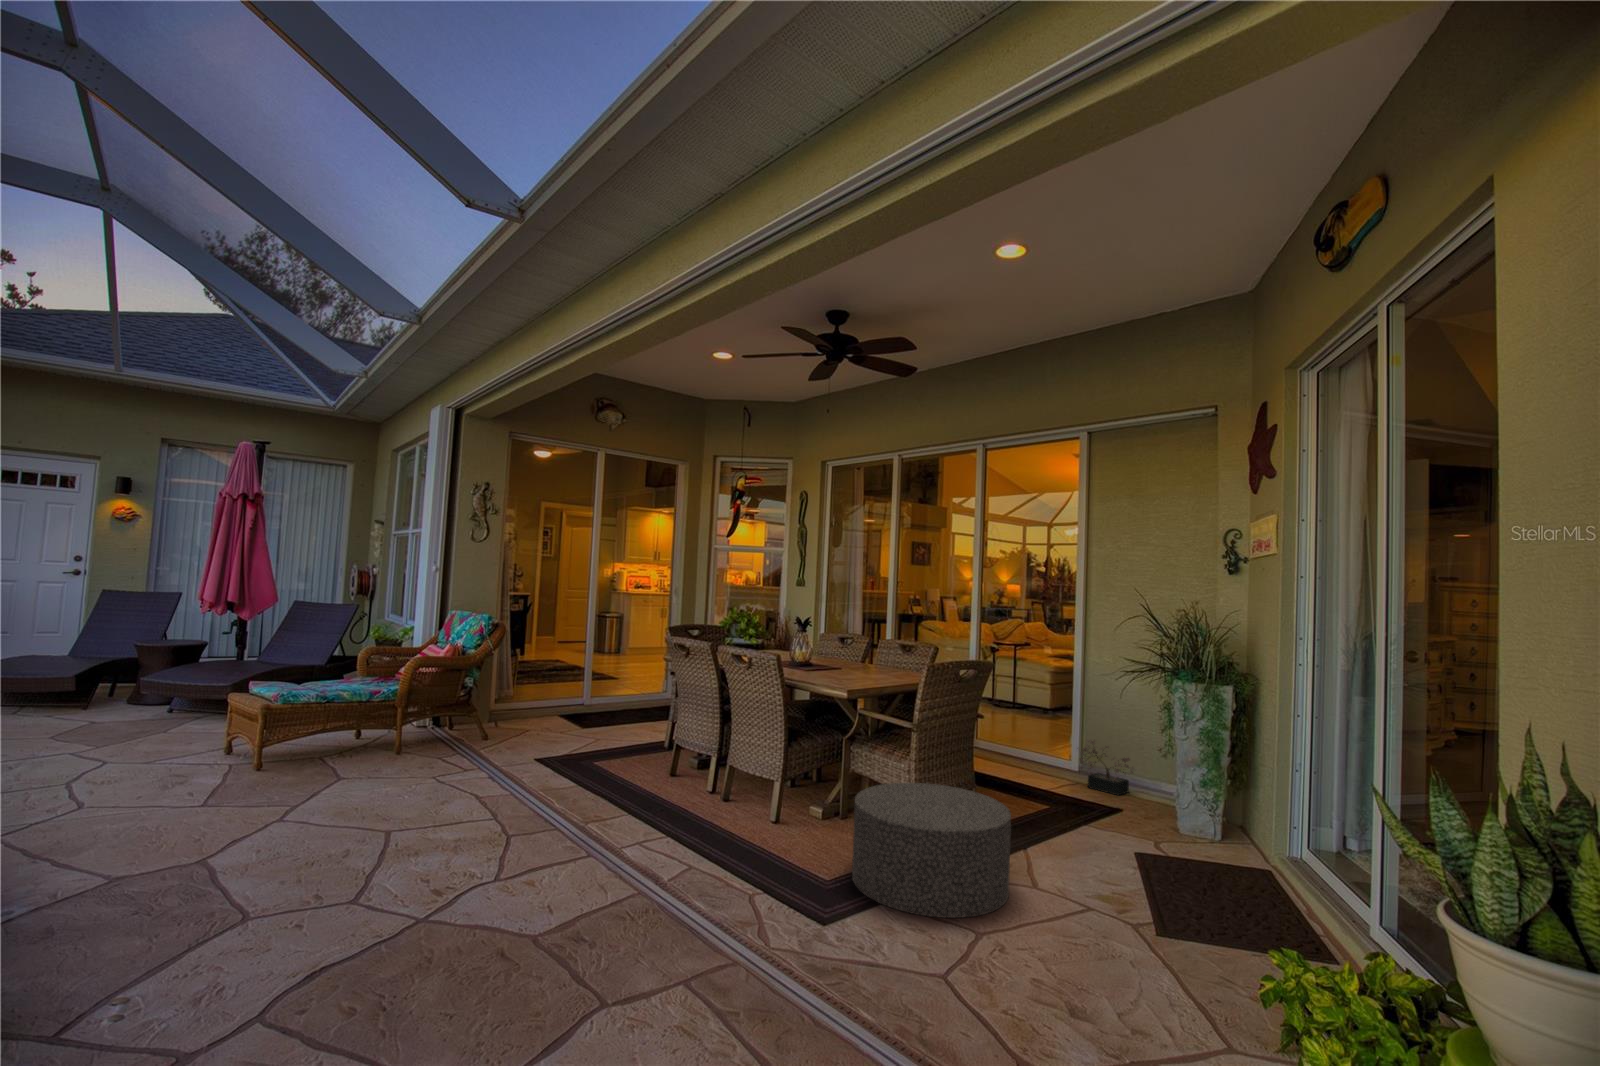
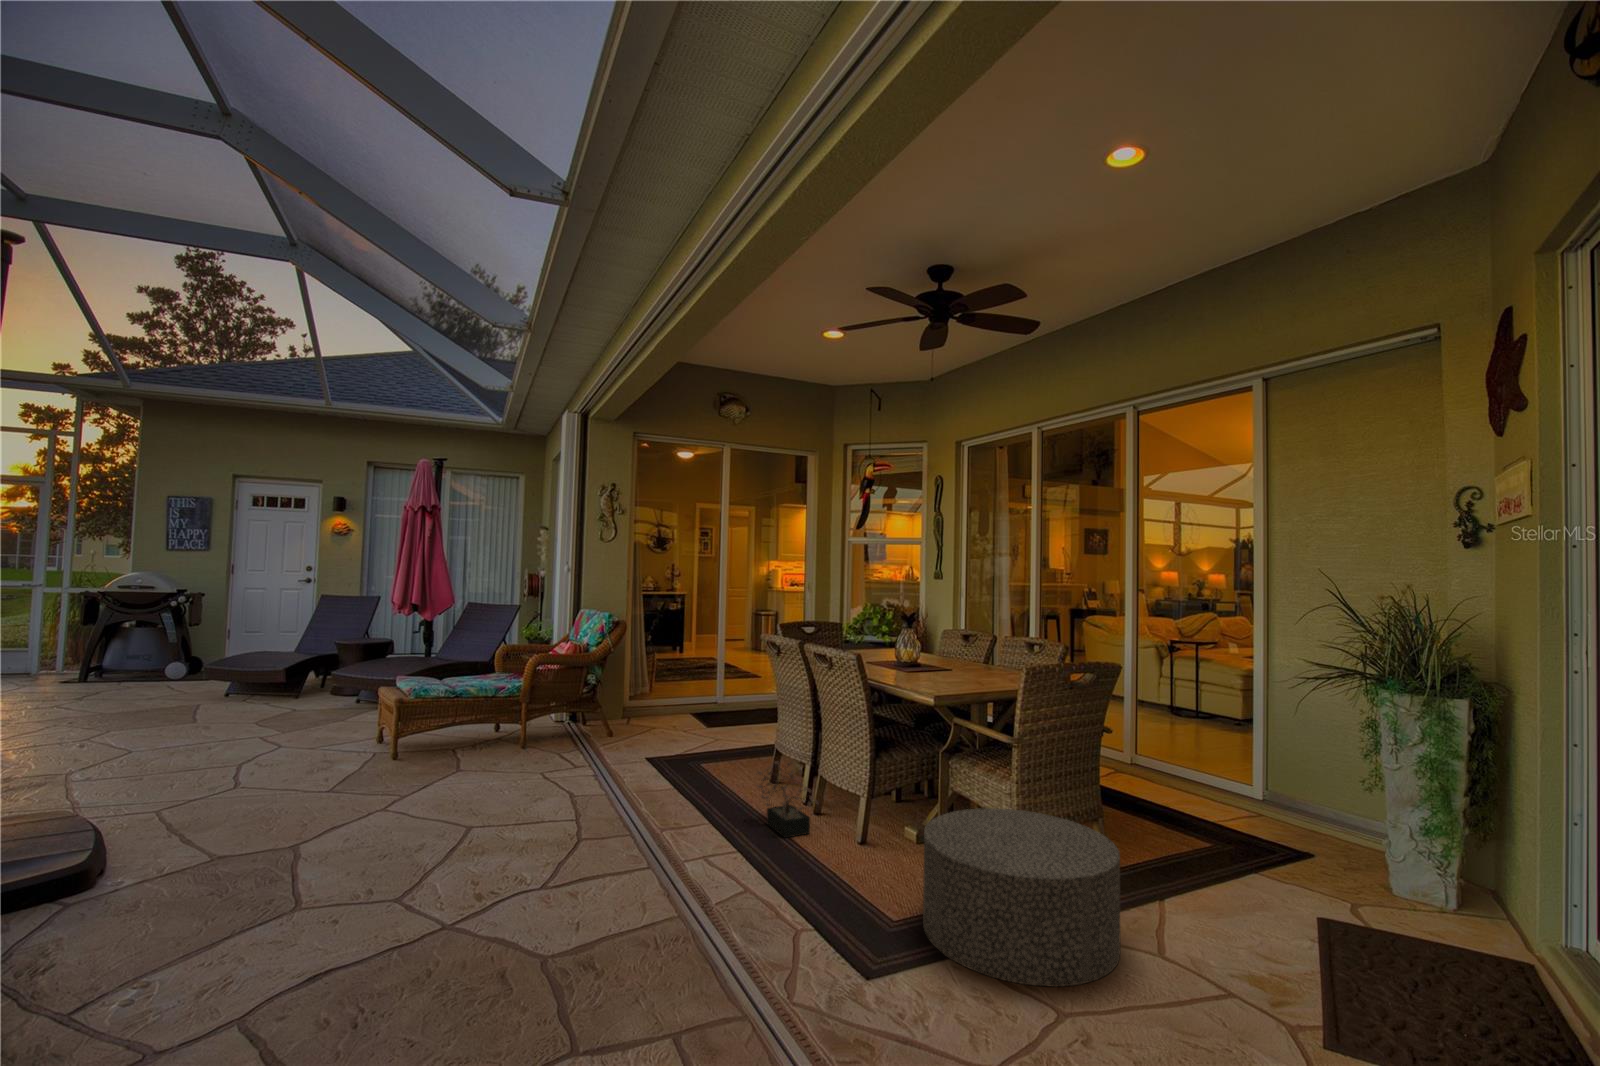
decorative plant: present [1079,740,1133,795] -> present [757,761,817,838]

